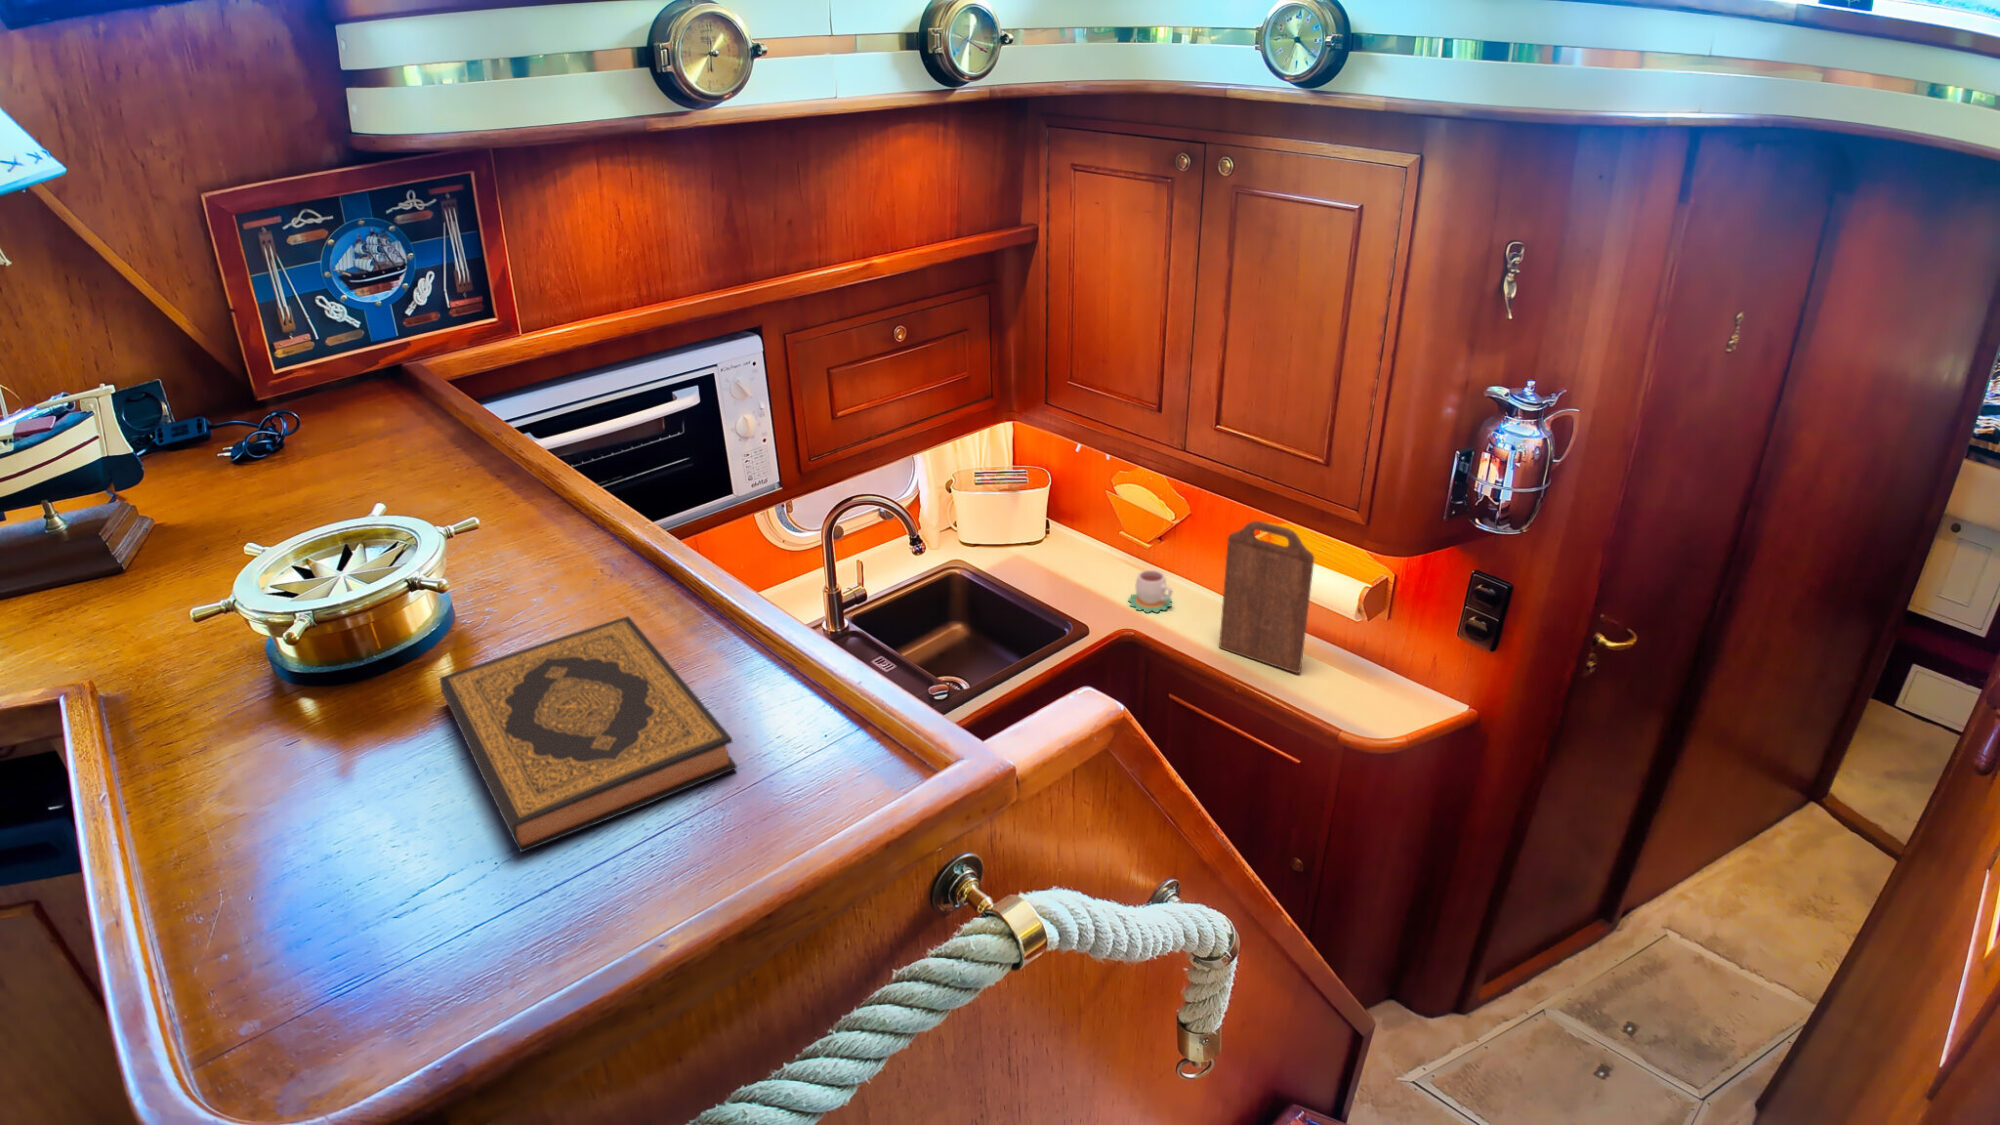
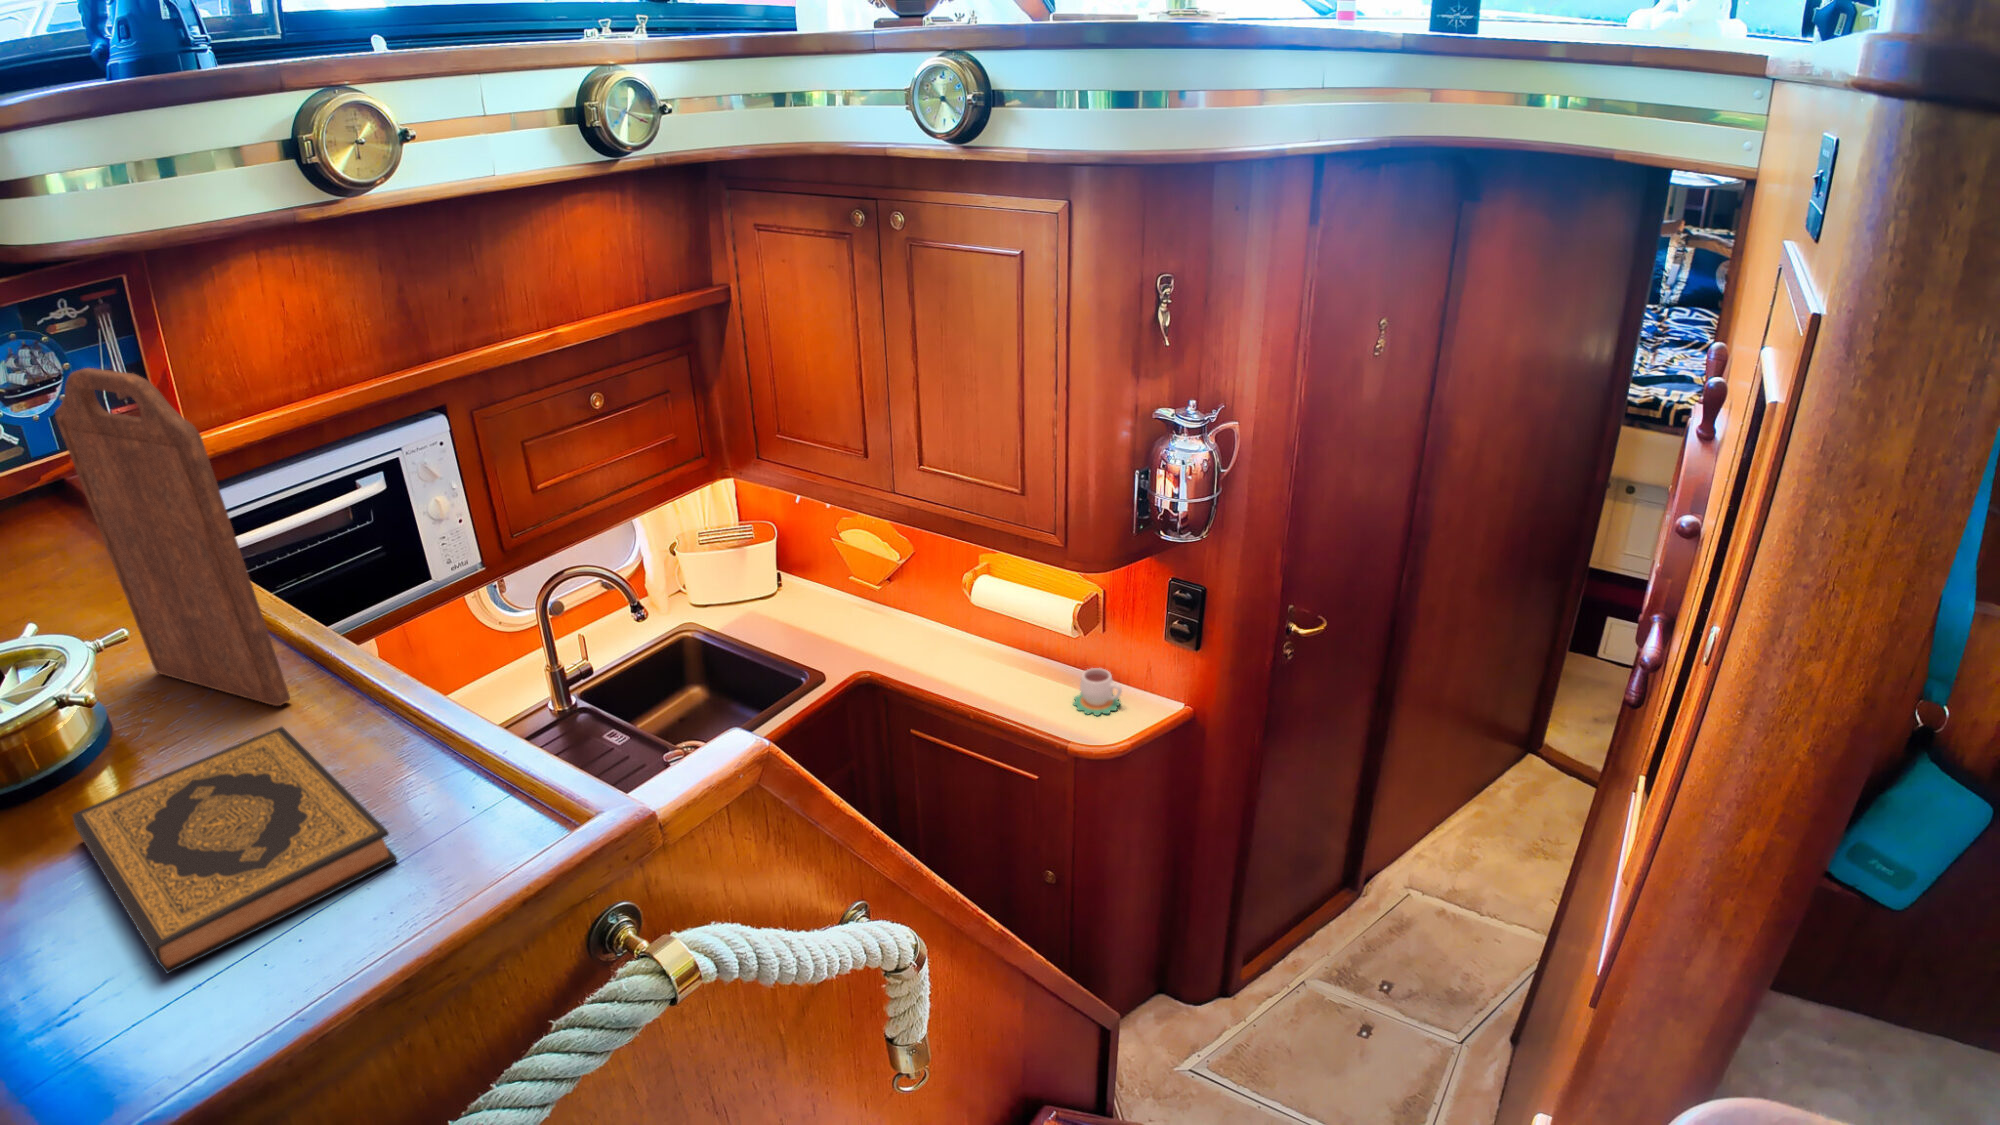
cutting board: present [1219,521,1314,673] -> present [55,368,290,706]
mug: present [1128,570,1172,612] -> present [1073,668,1122,716]

